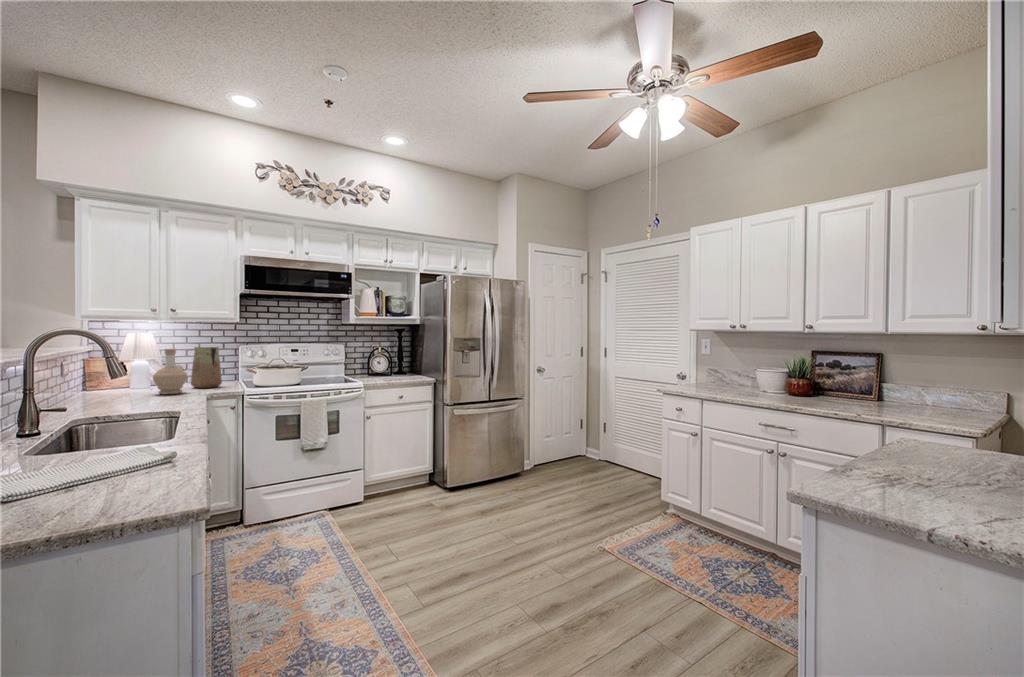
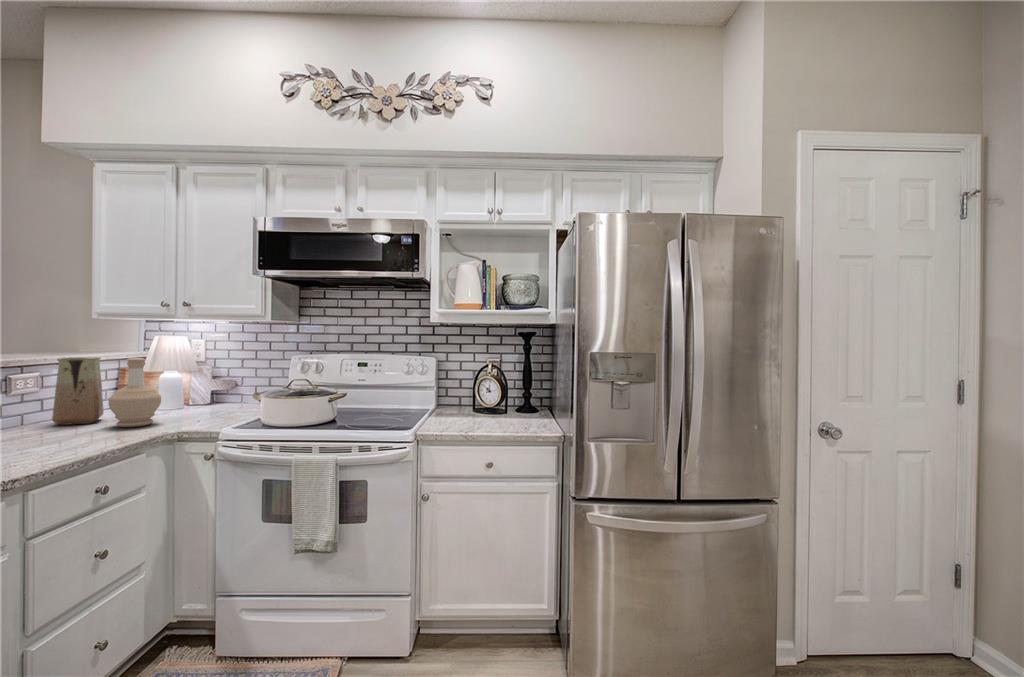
vase: present [191,347,222,388] -> present [52,357,104,425]

